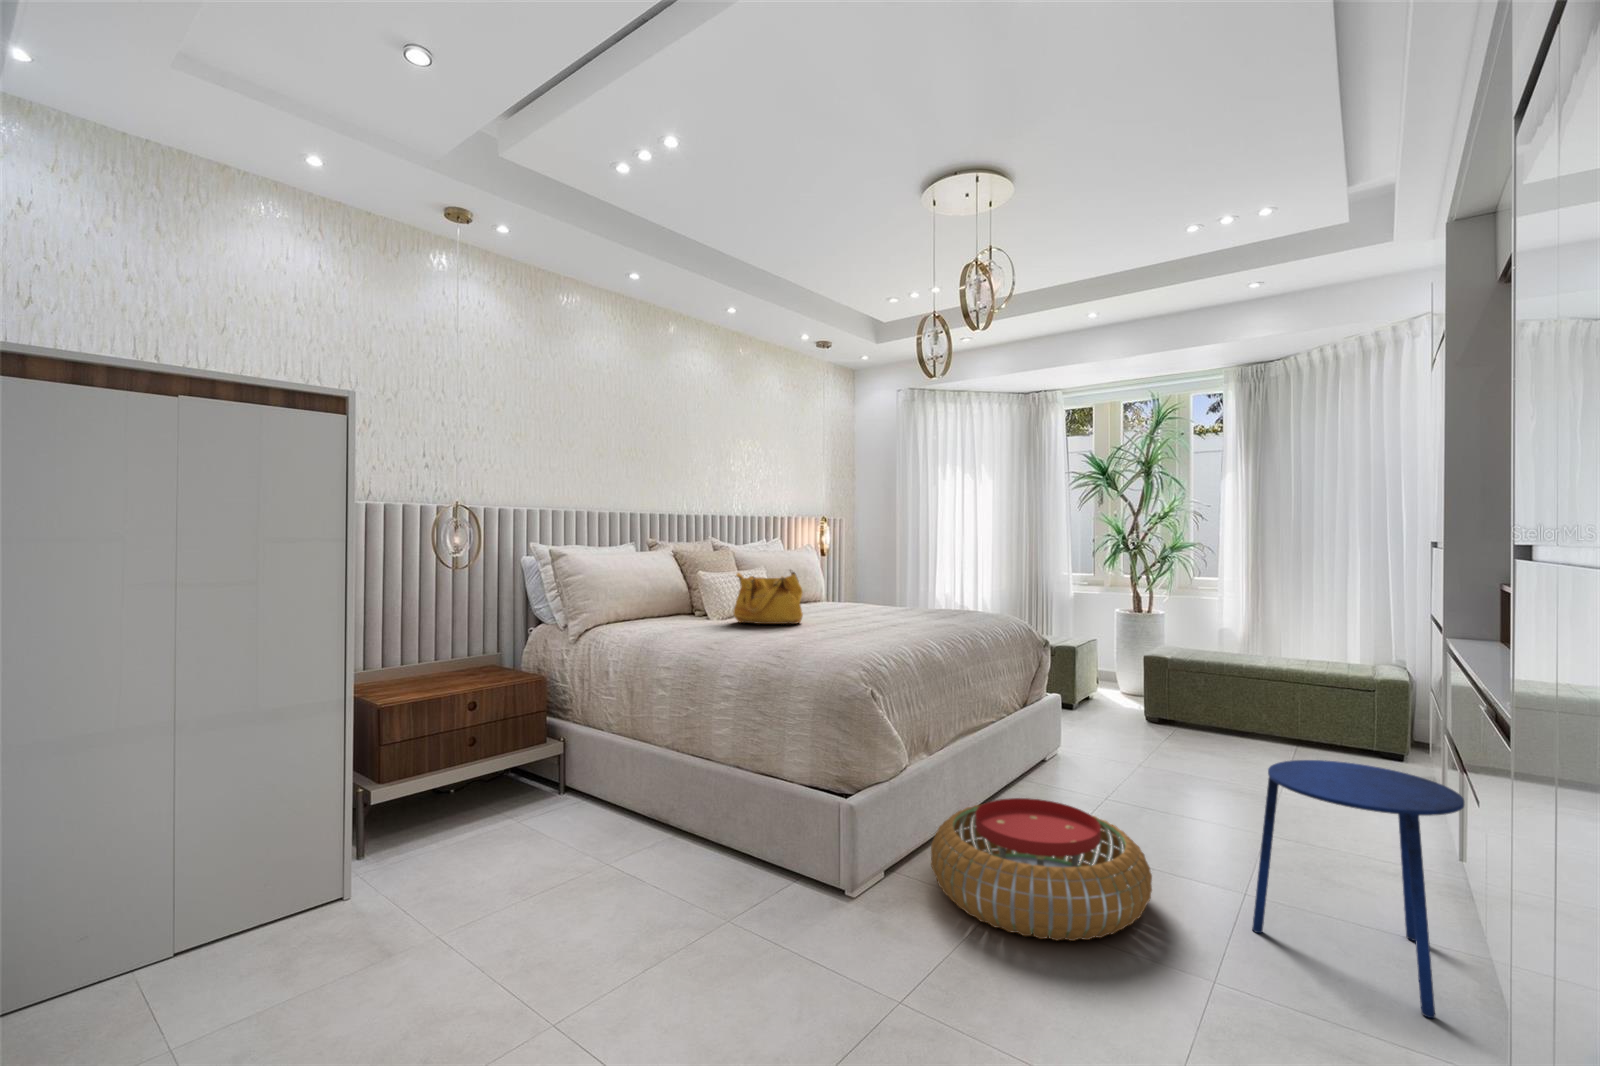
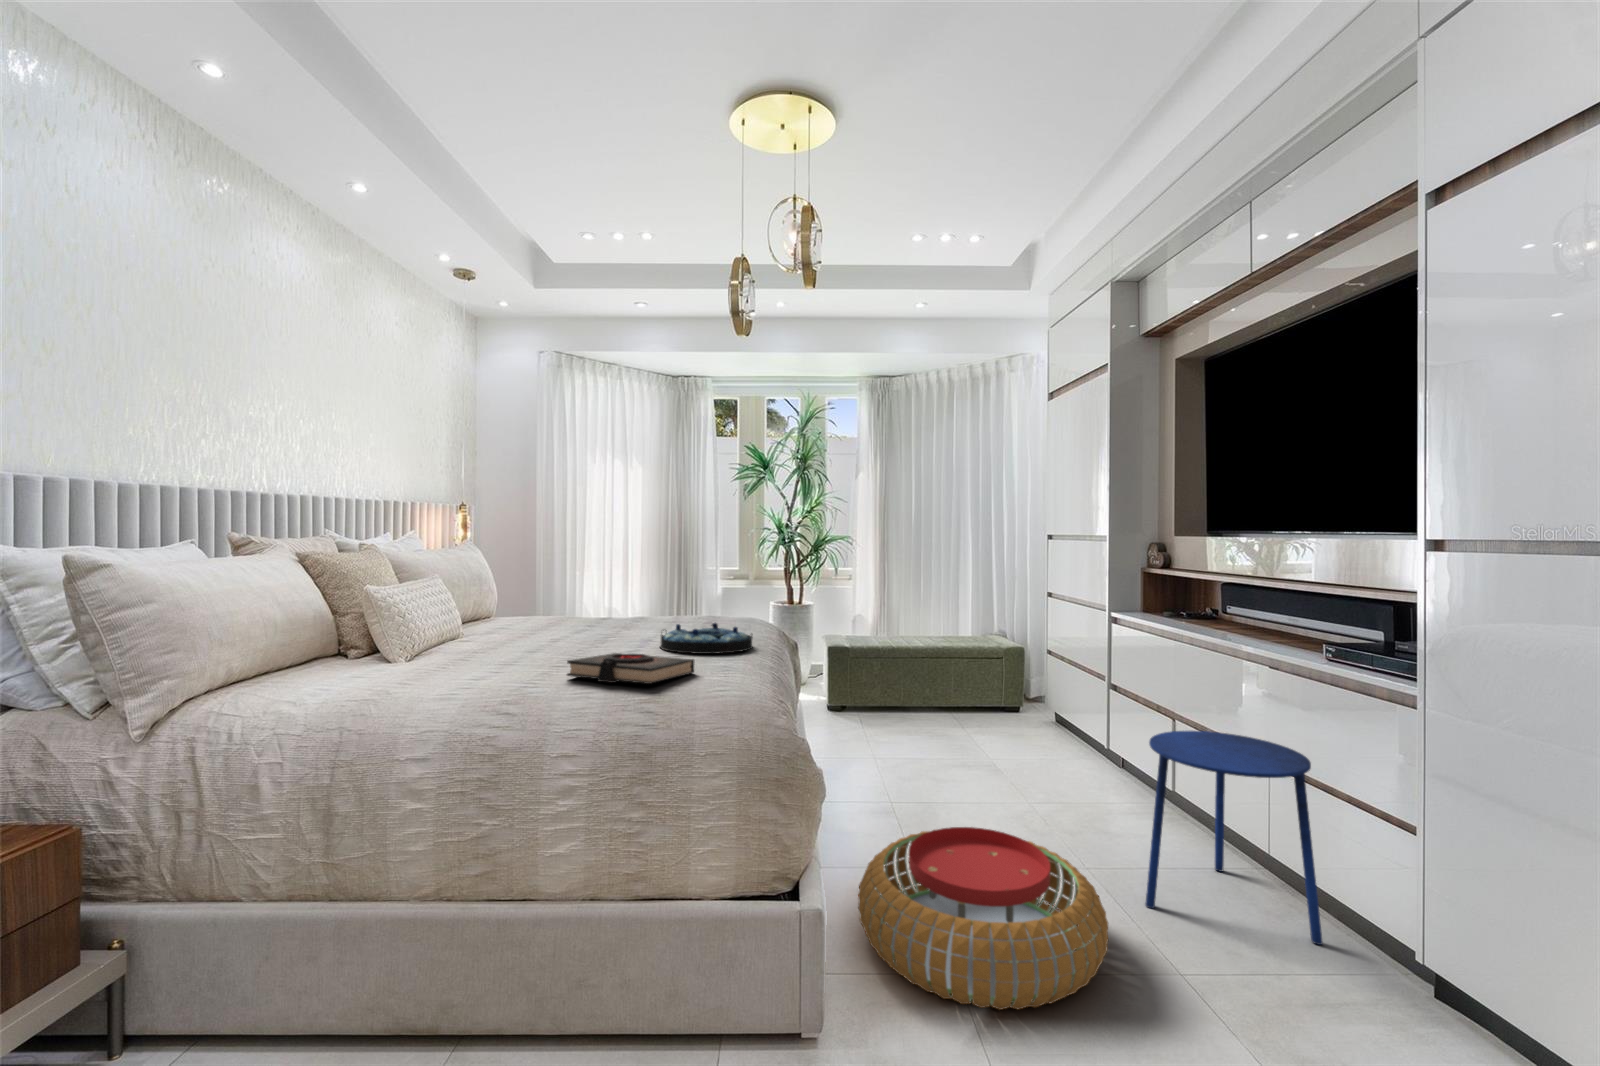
handbag: present [733,570,803,624] -> none [452,576,562,660]
serving tray: none [867,610,936,634] -> present [660,623,753,654]
book: none [770,624,850,642] -> present [567,653,694,684]

